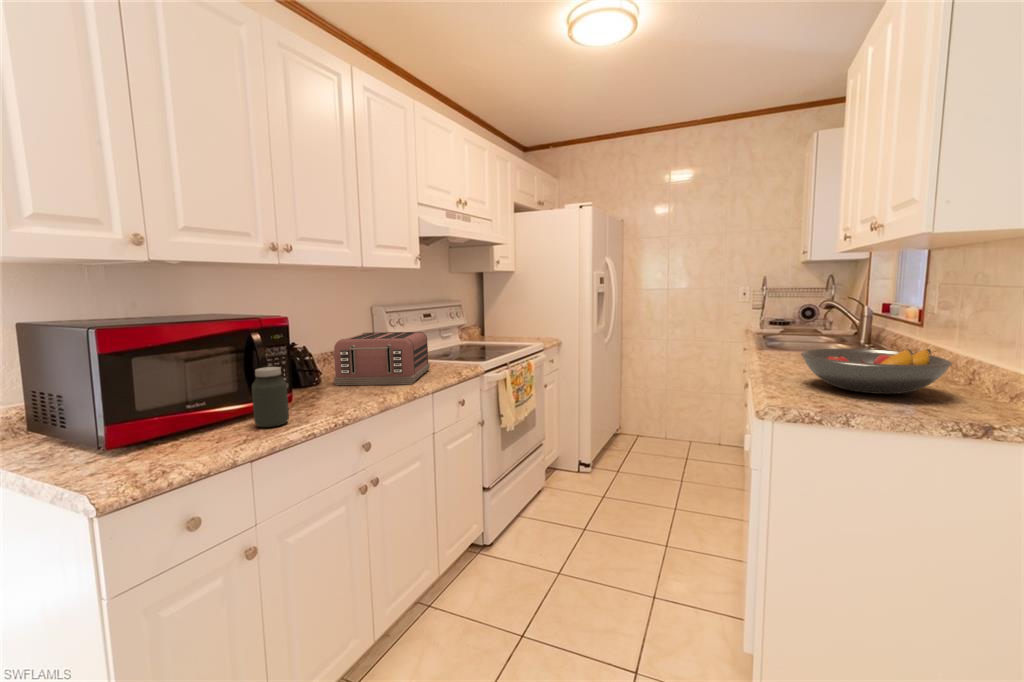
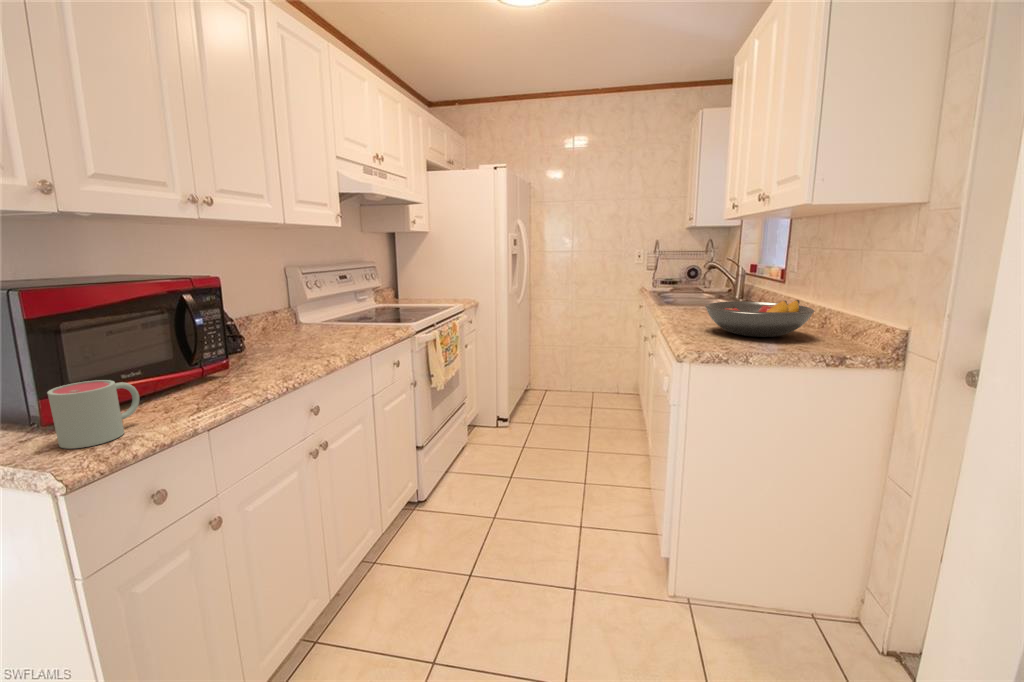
toaster: present [334,332,430,385] -> none [261,293,360,351]
jar: present [252,367,289,427] -> none [194,330,238,395]
mug: none [110,411,191,472] -> present [48,380,139,449]

